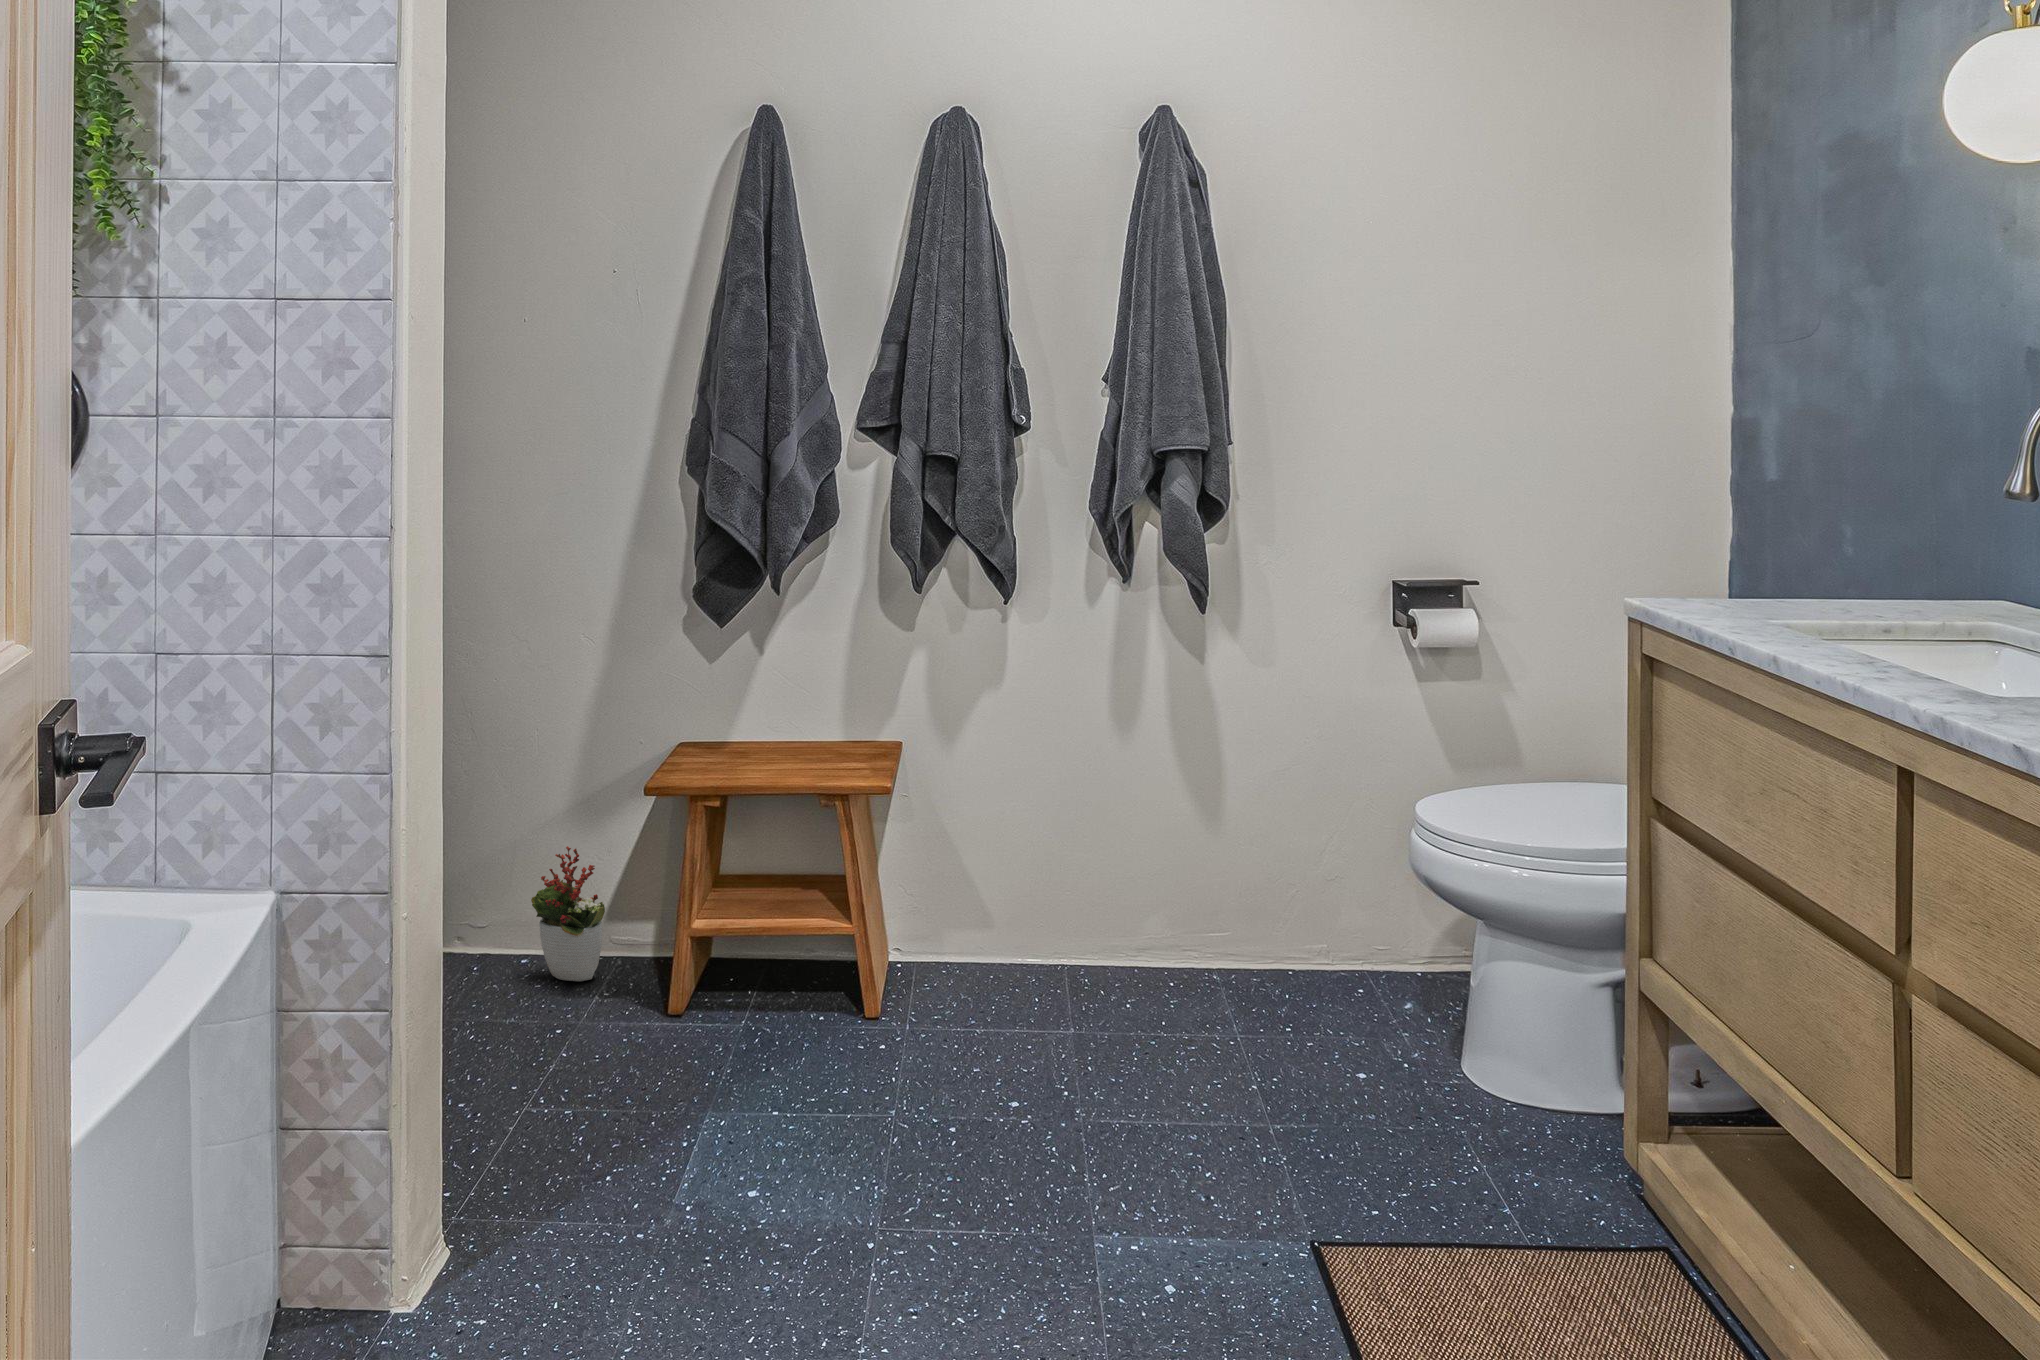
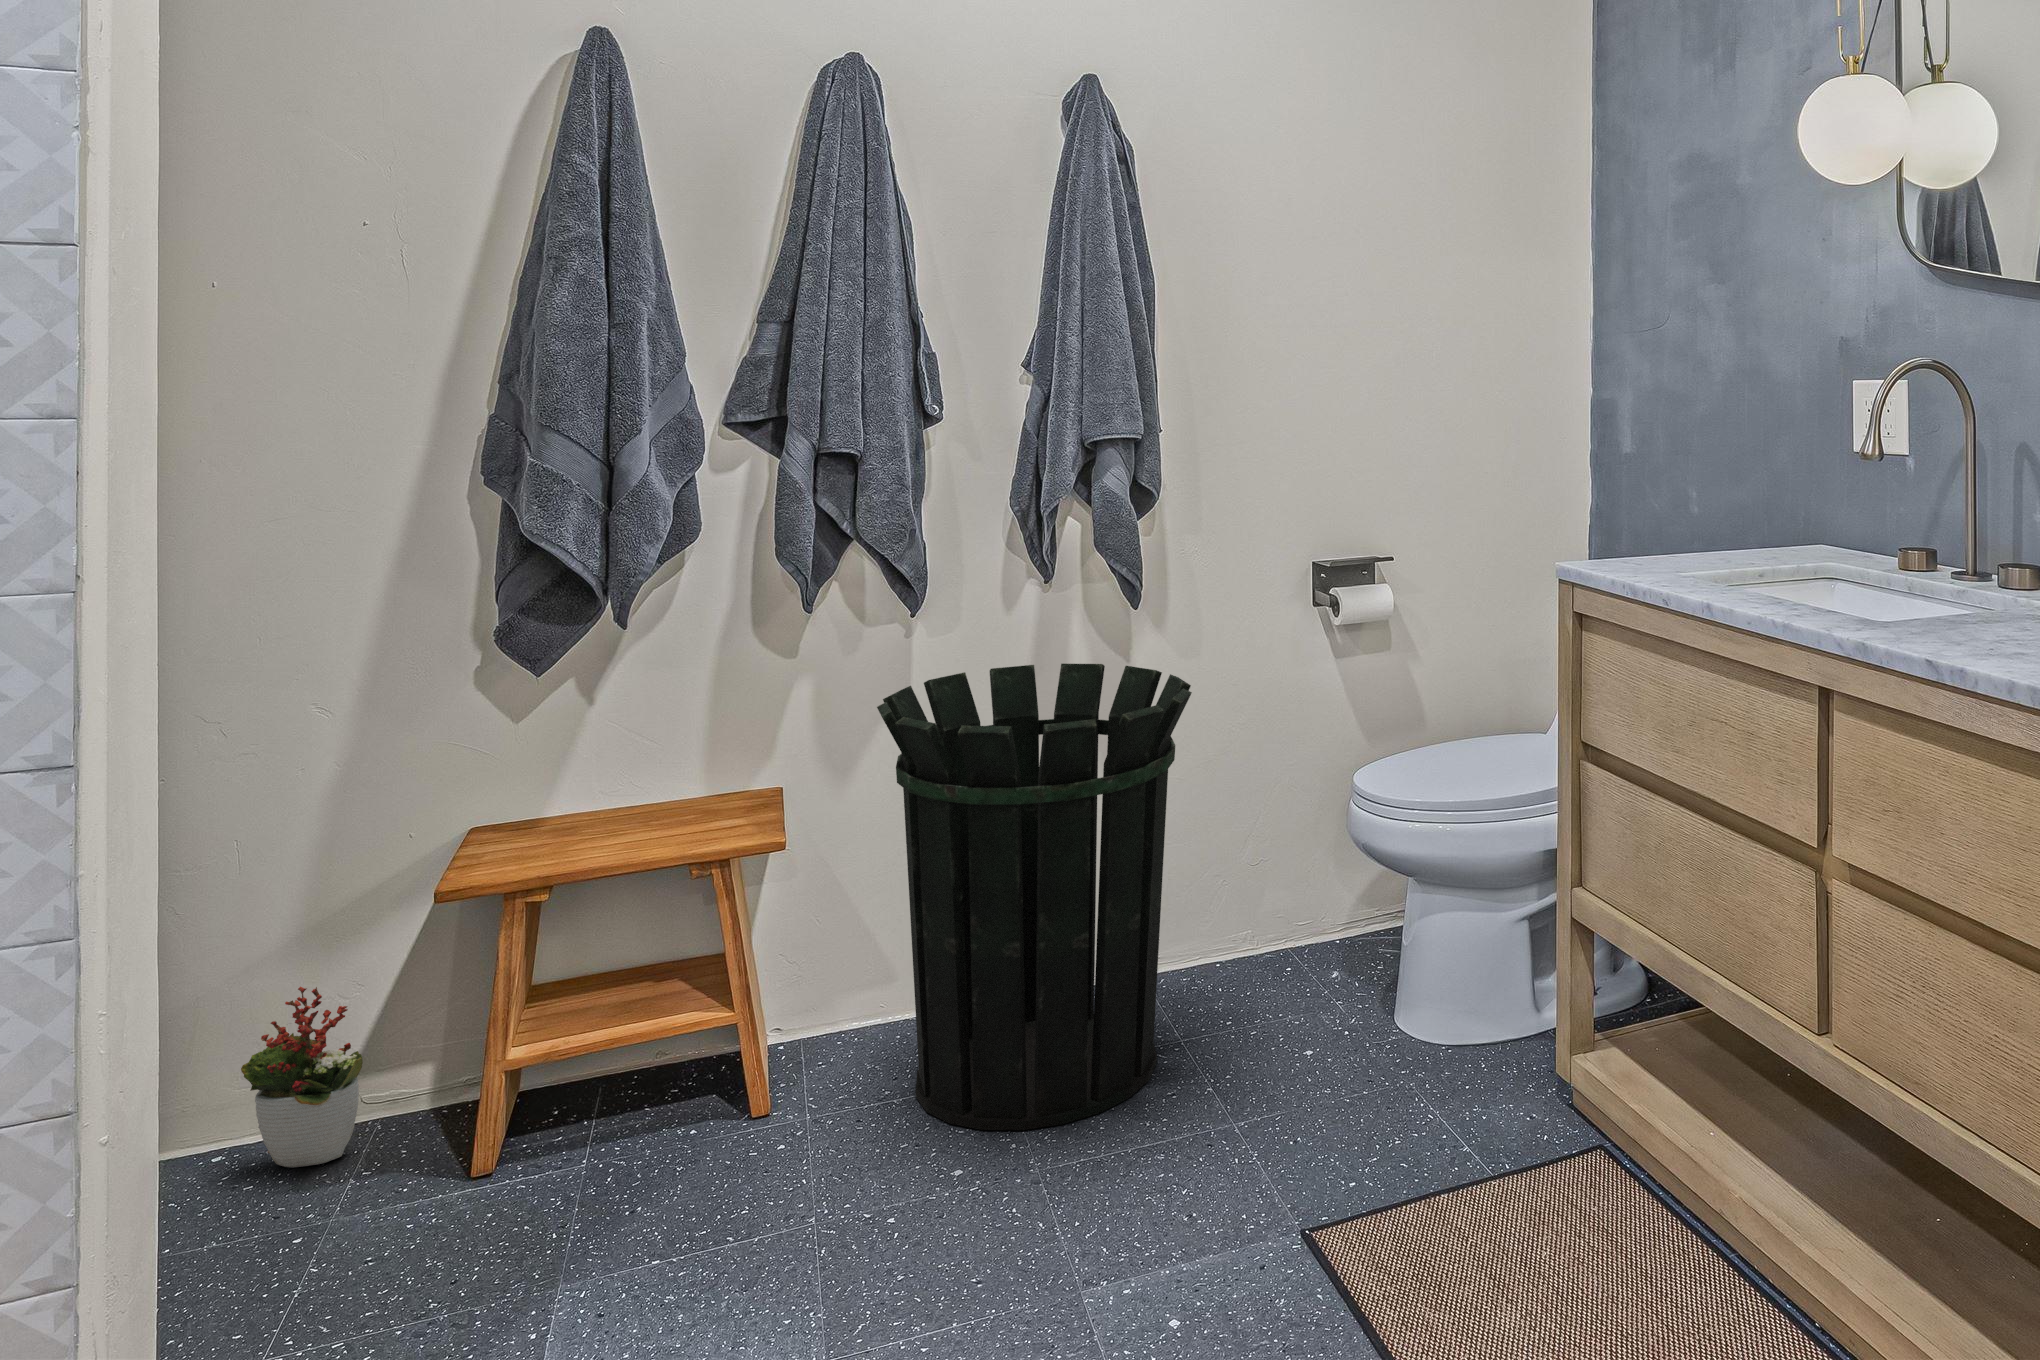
waste bin: none [965,657,1243,1072] -> present [877,664,1192,1130]

